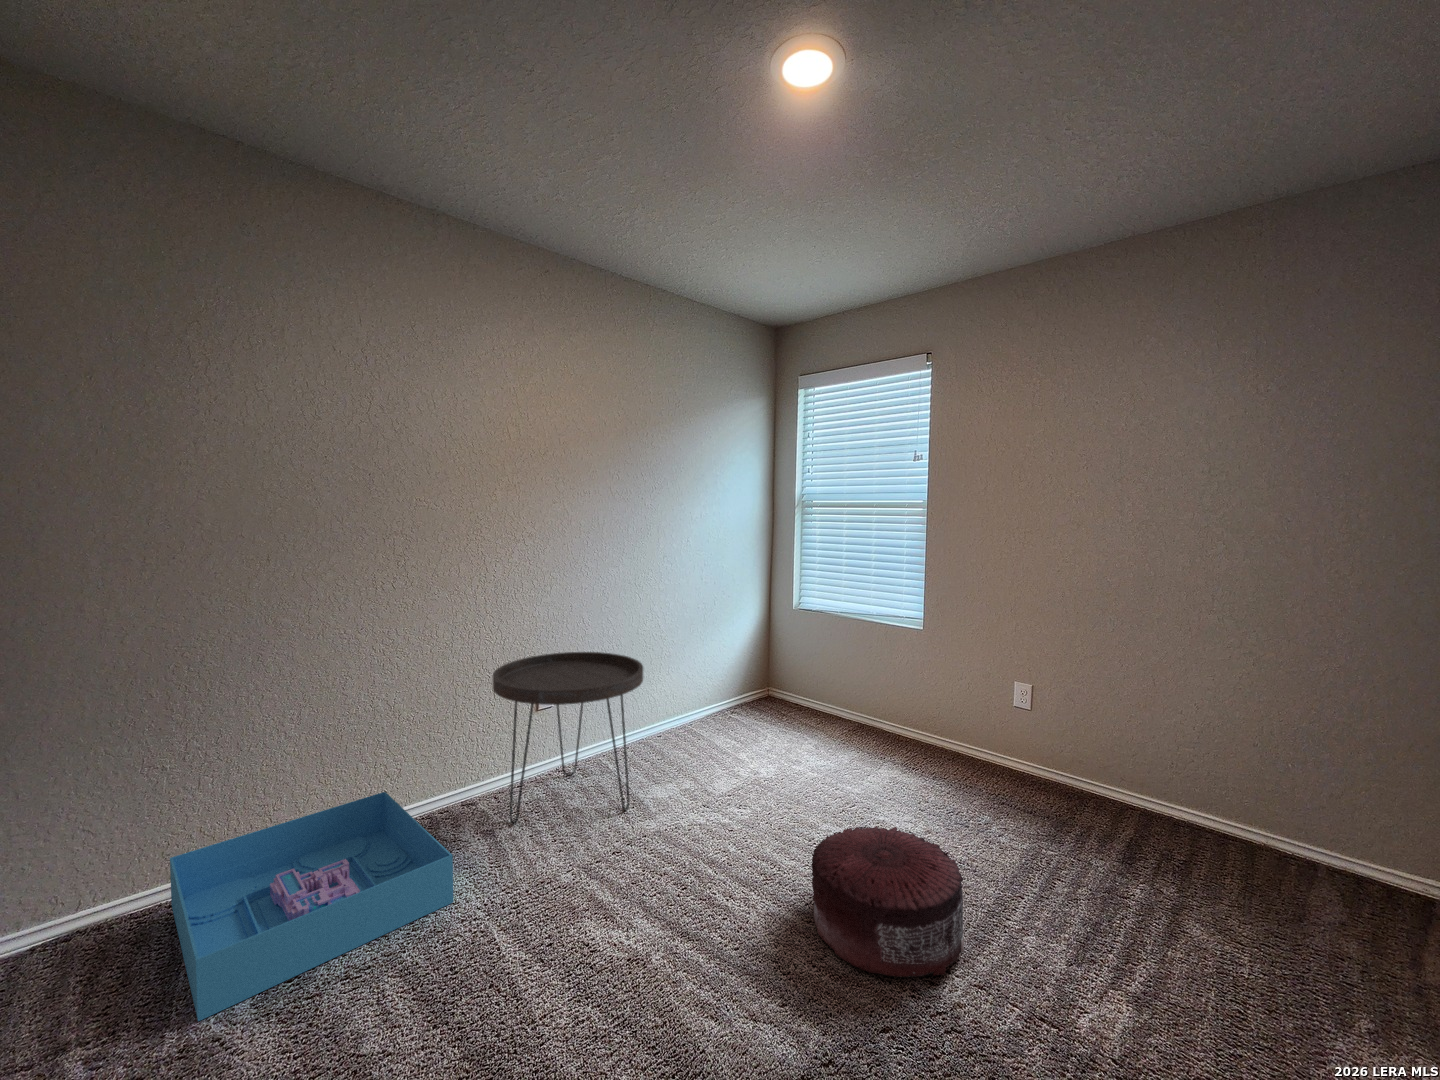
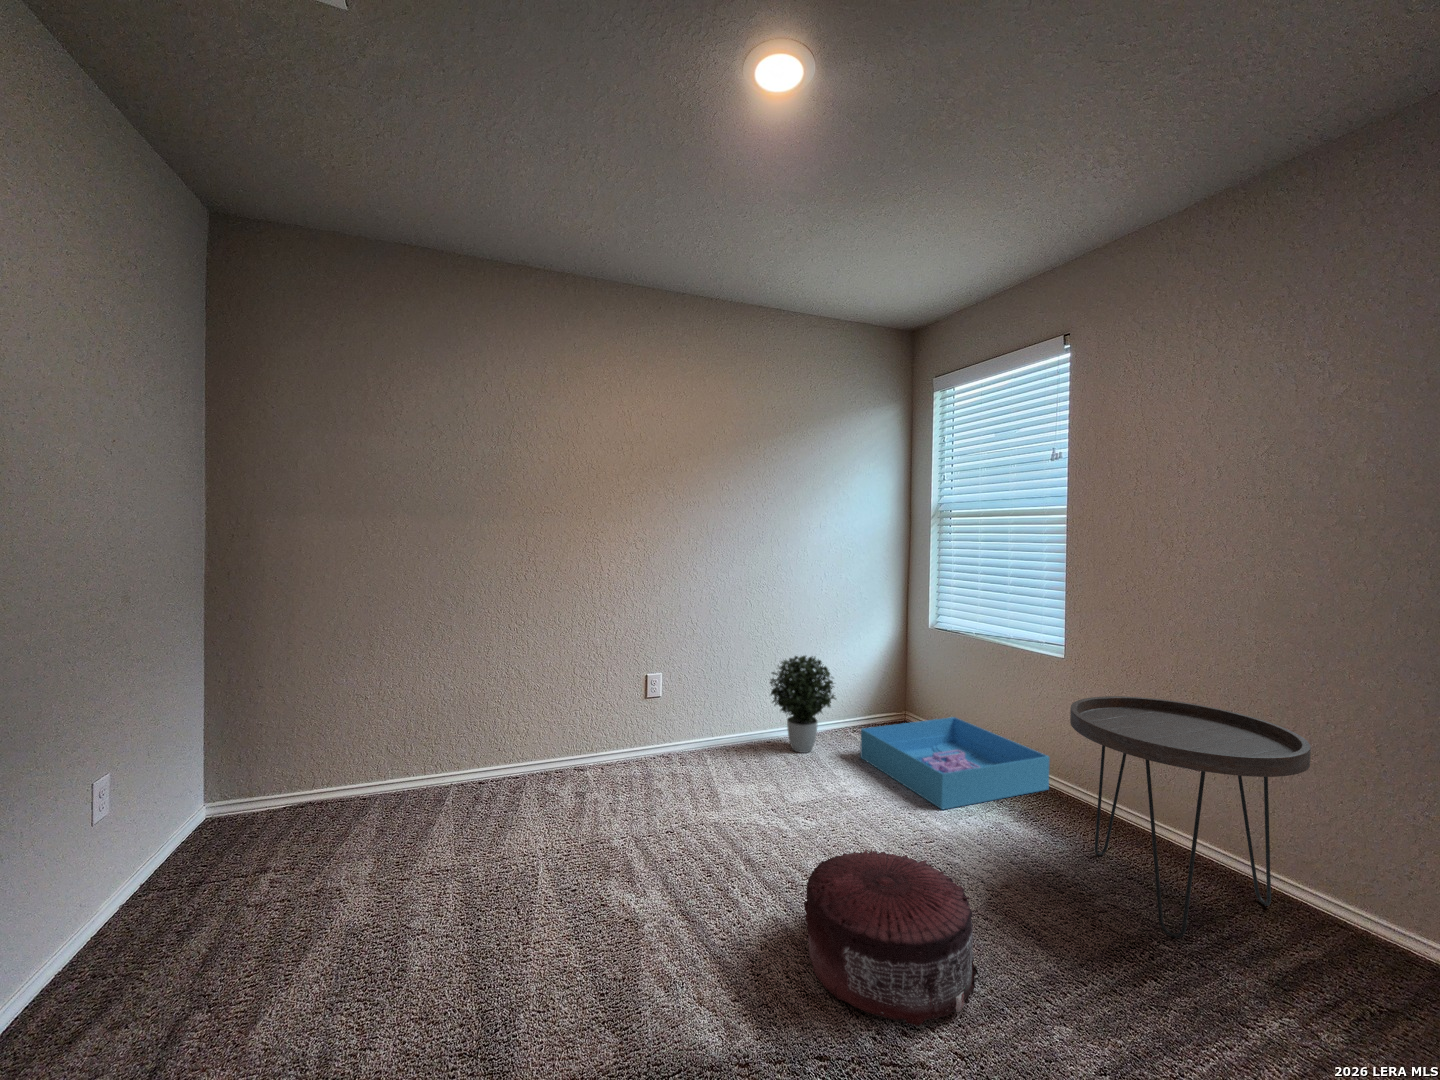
potted plant: none [660,646,728,743] -> present [770,656,836,753]
side table: present [493,652,643,824] -> present [1070,696,1311,938]
storage bin: present [170,792,453,1021] -> present [860,717,1050,809]

